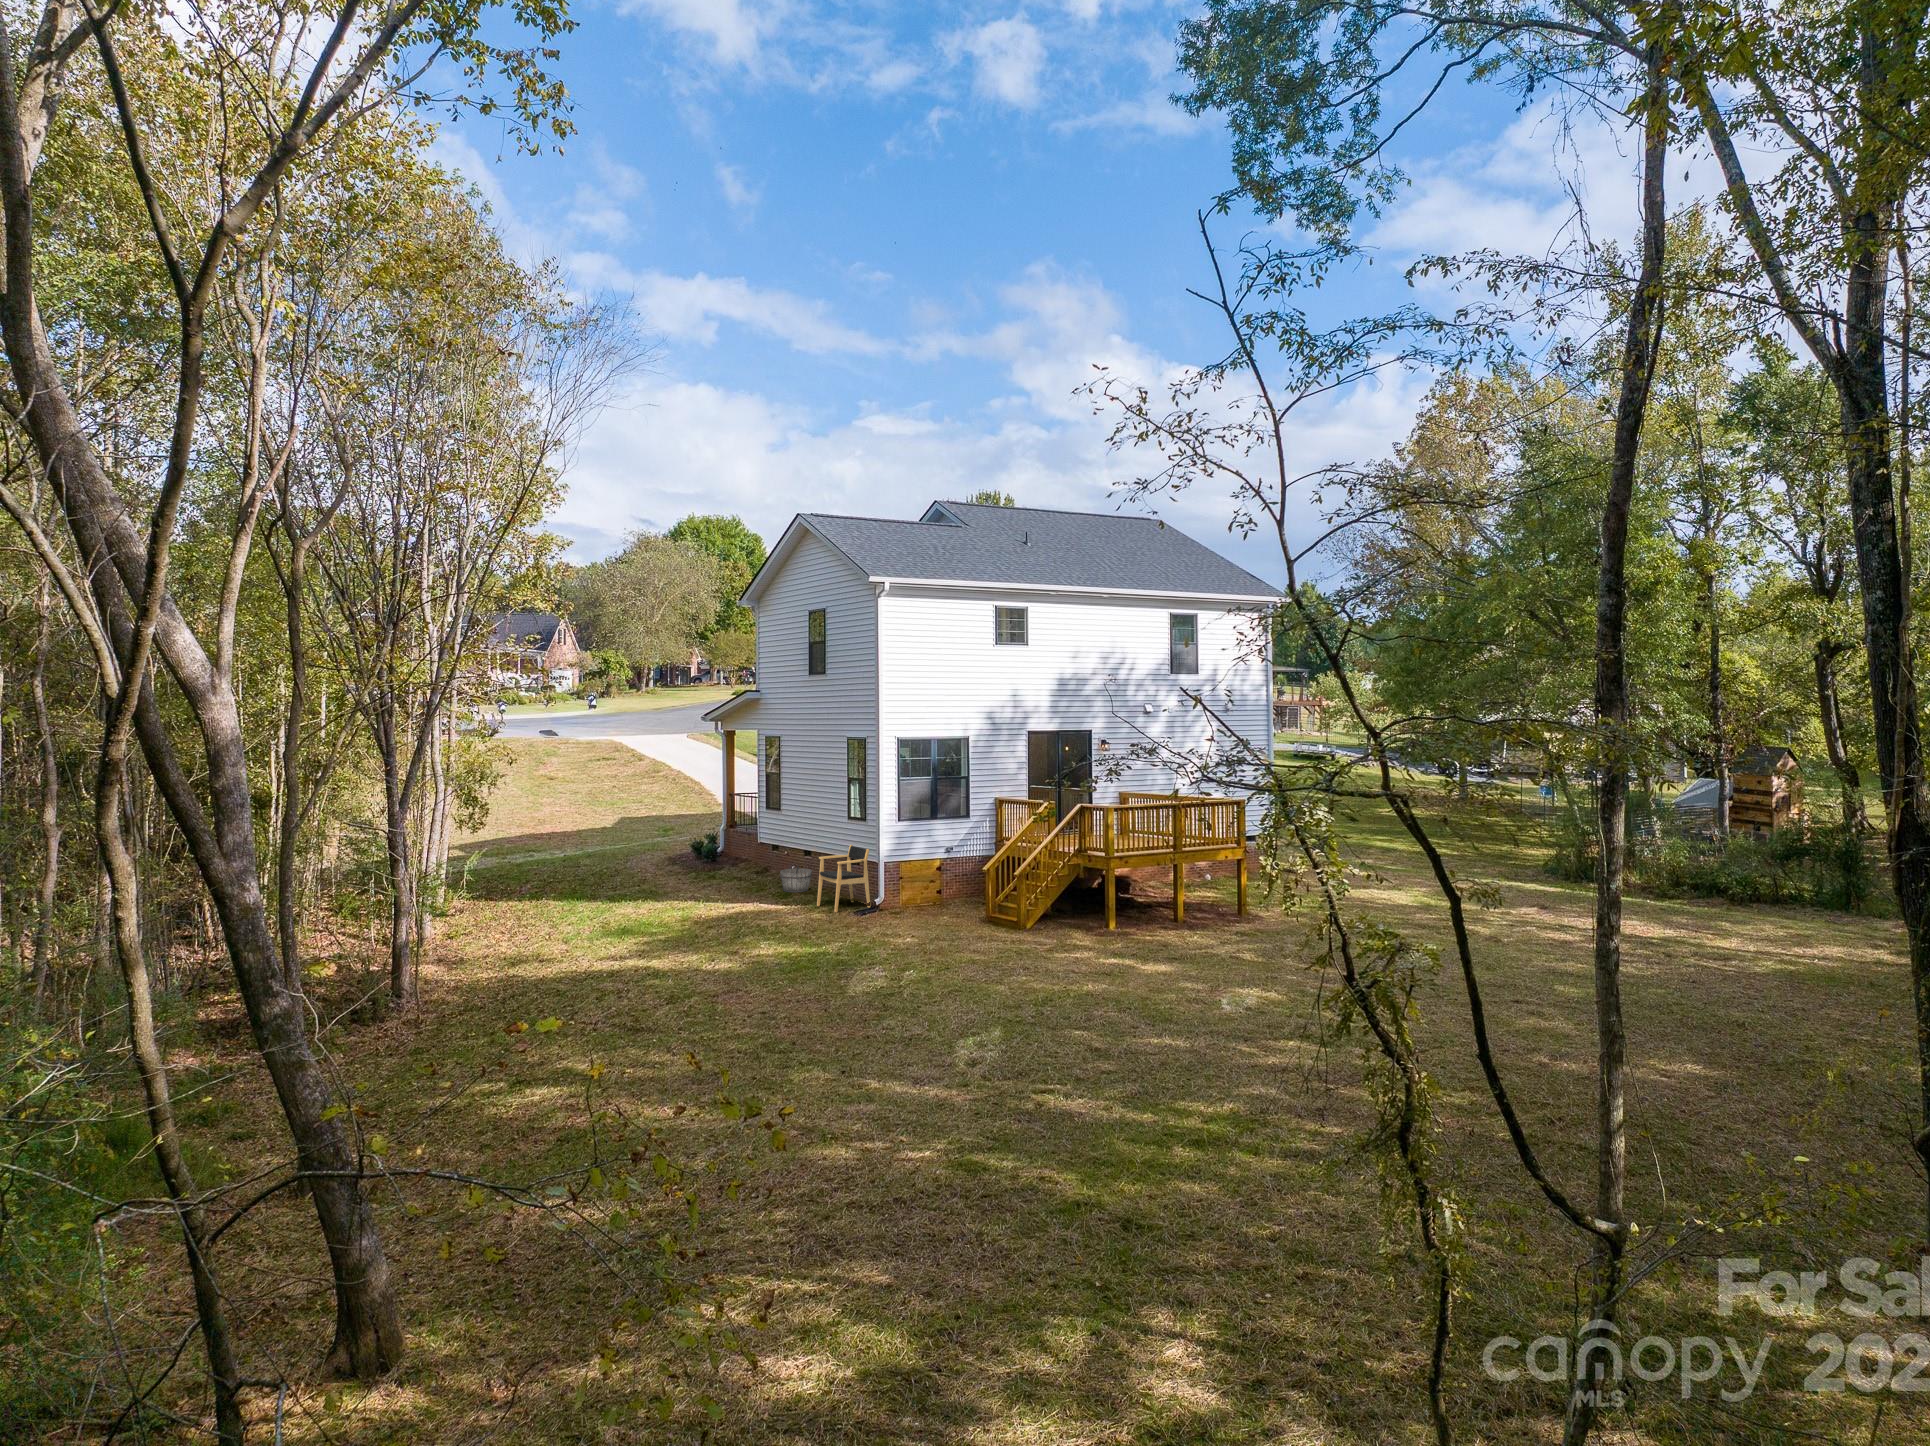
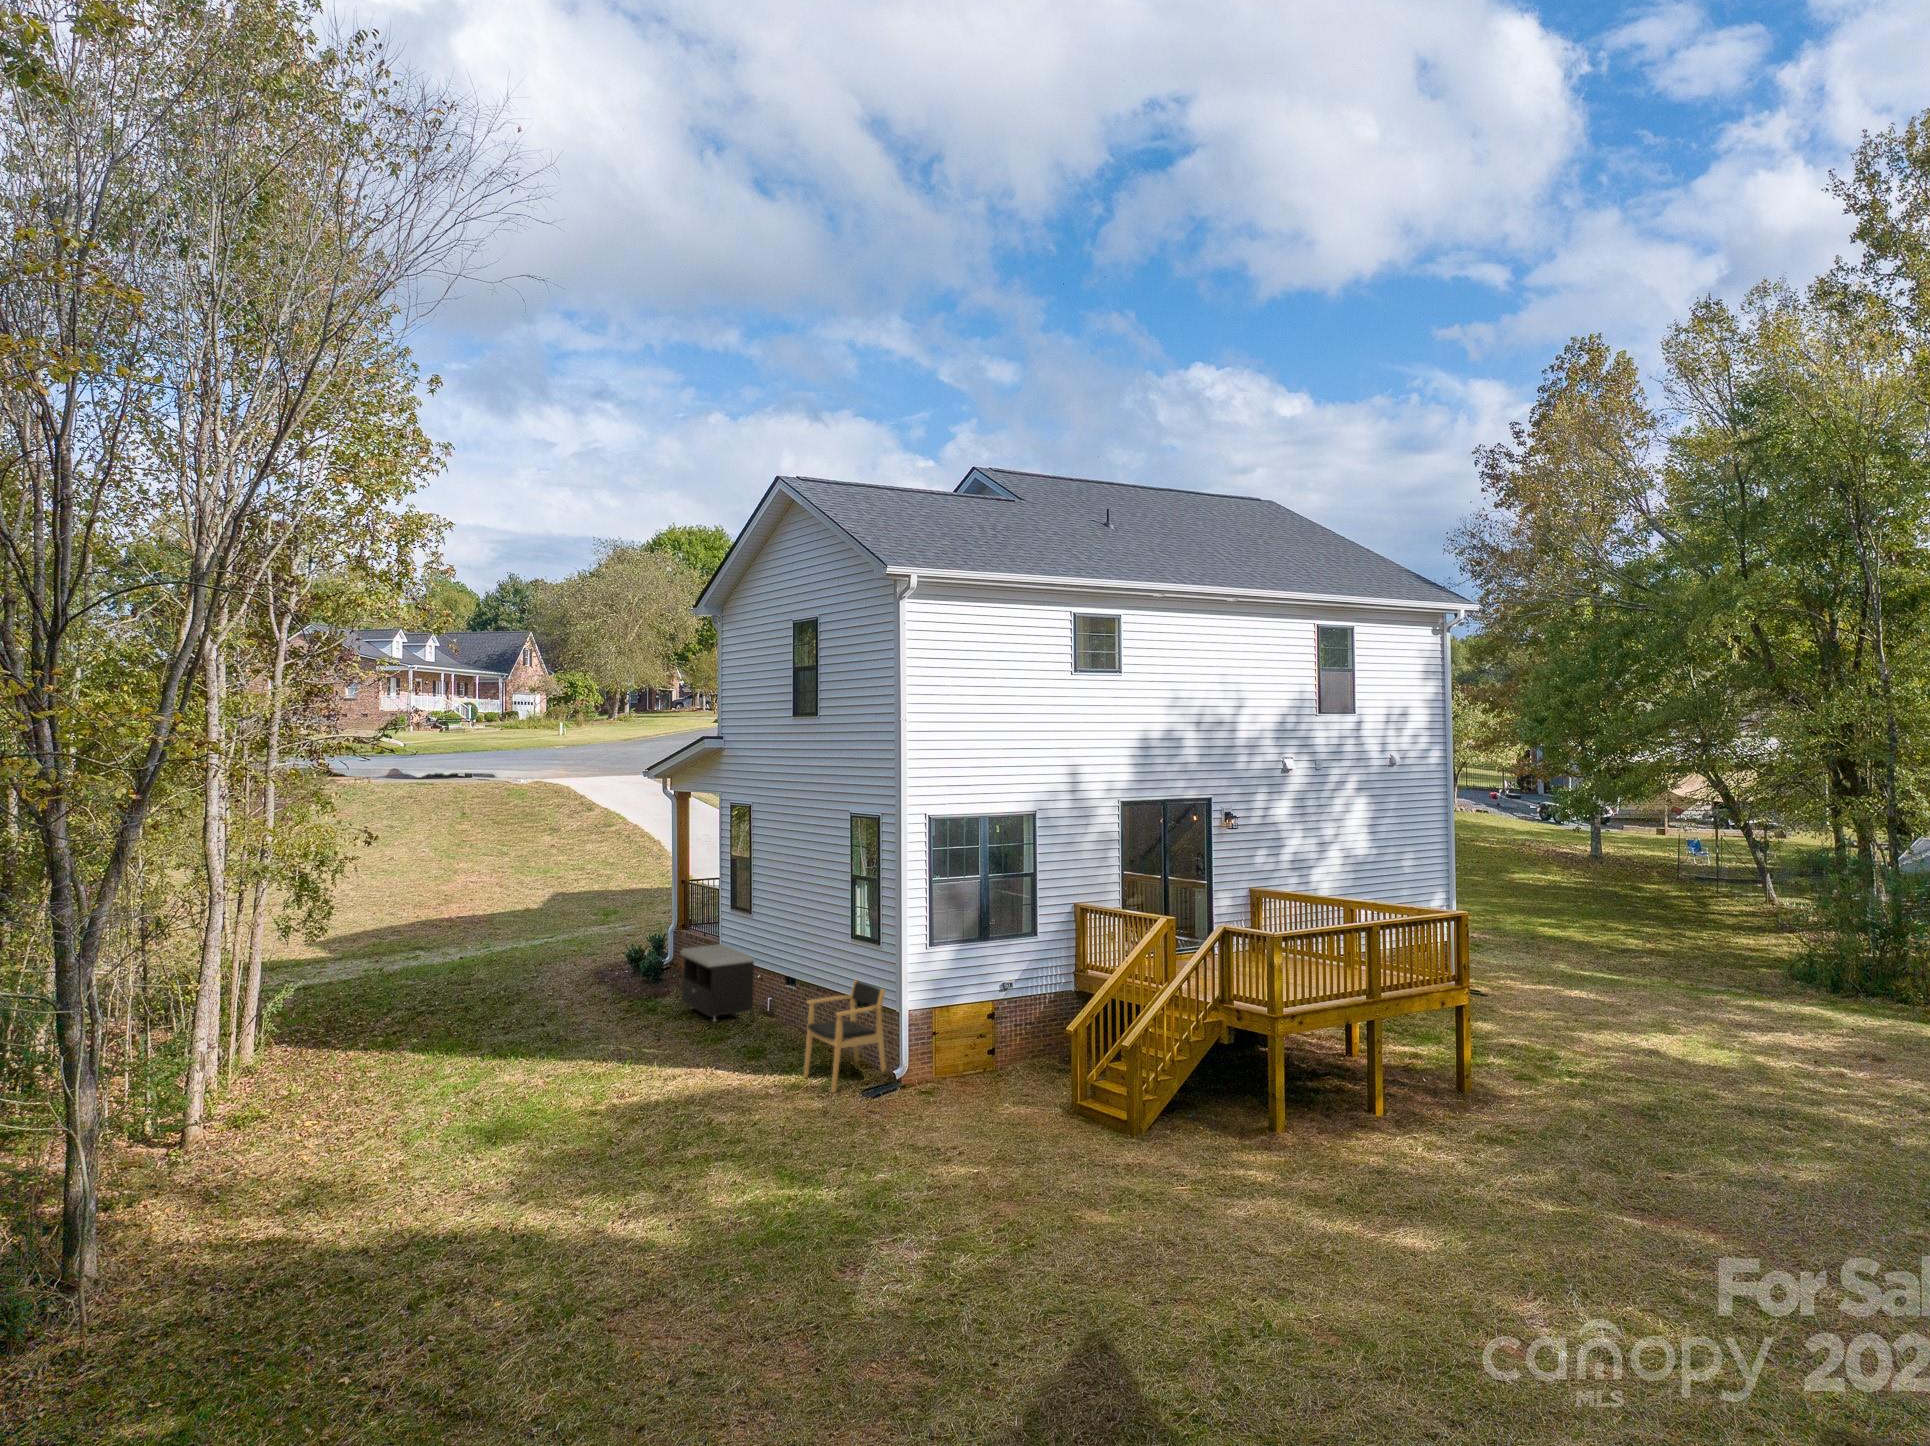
storage bench: none [733,832,783,881] -> present [680,944,754,1021]
wooden bucket: present [780,864,812,892] -> none [747,1001,797,1046]

